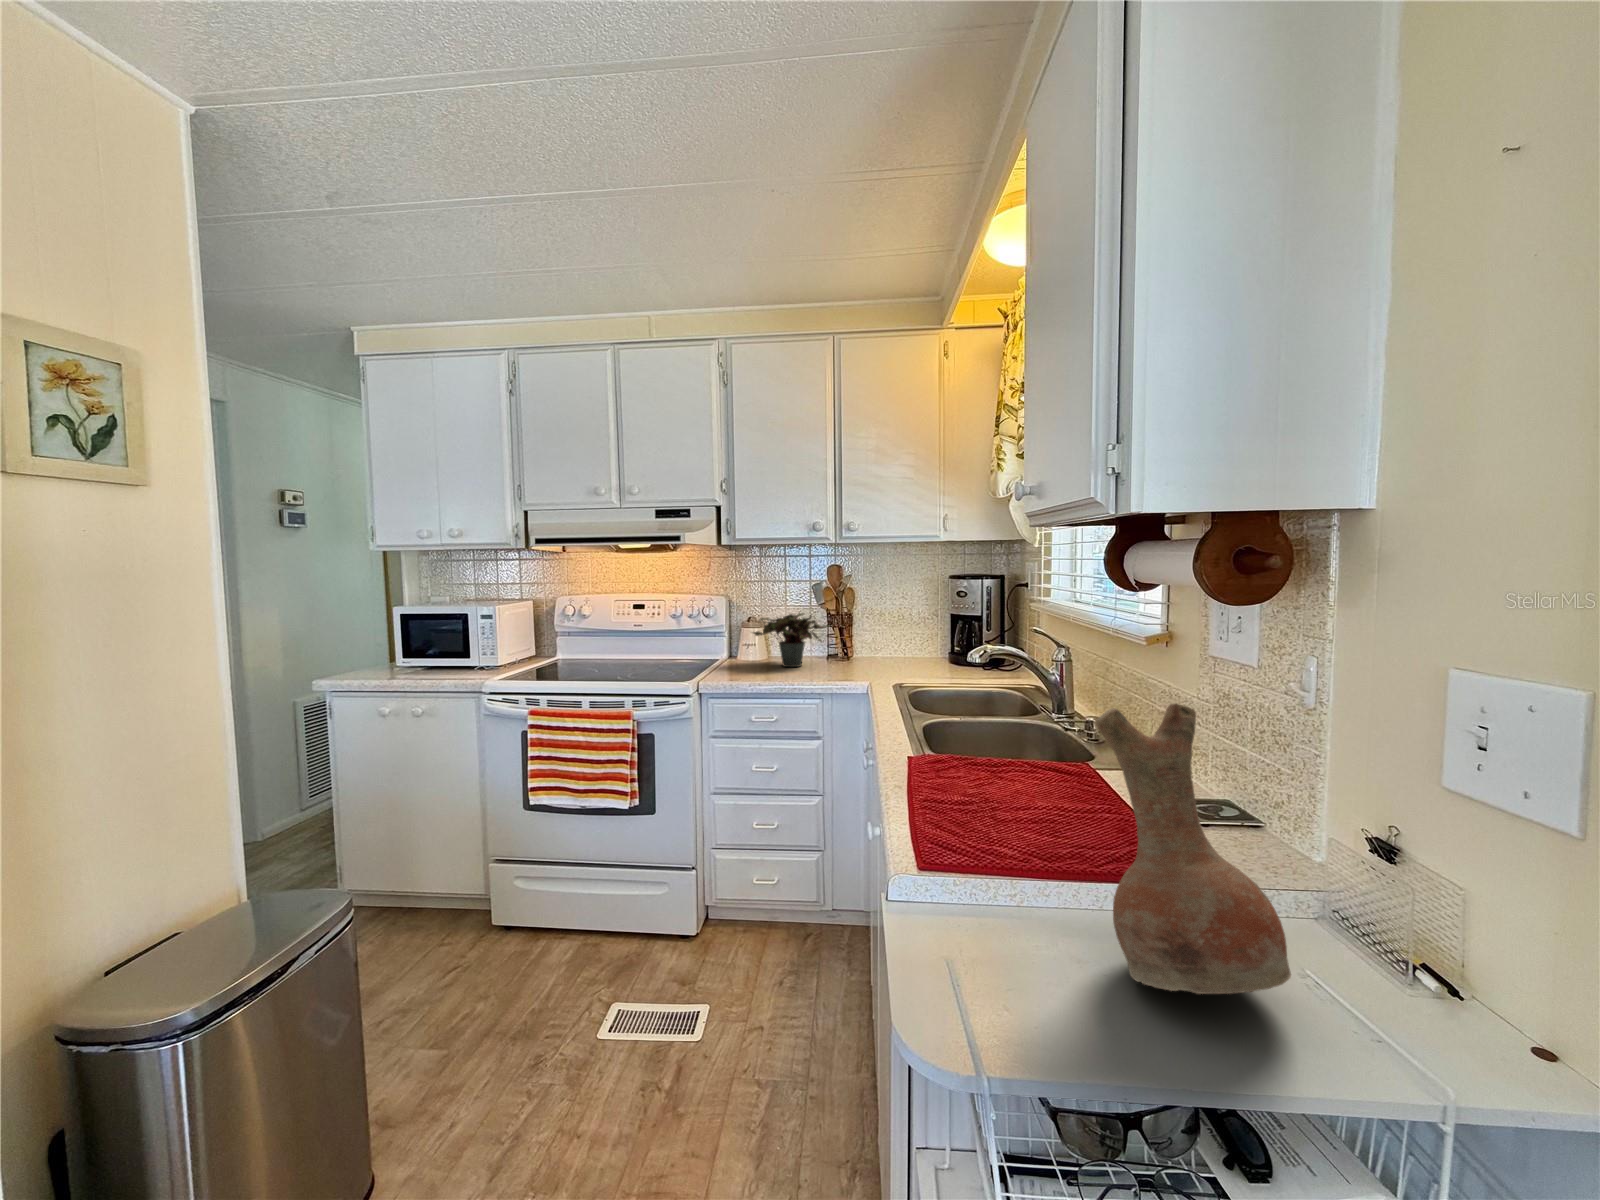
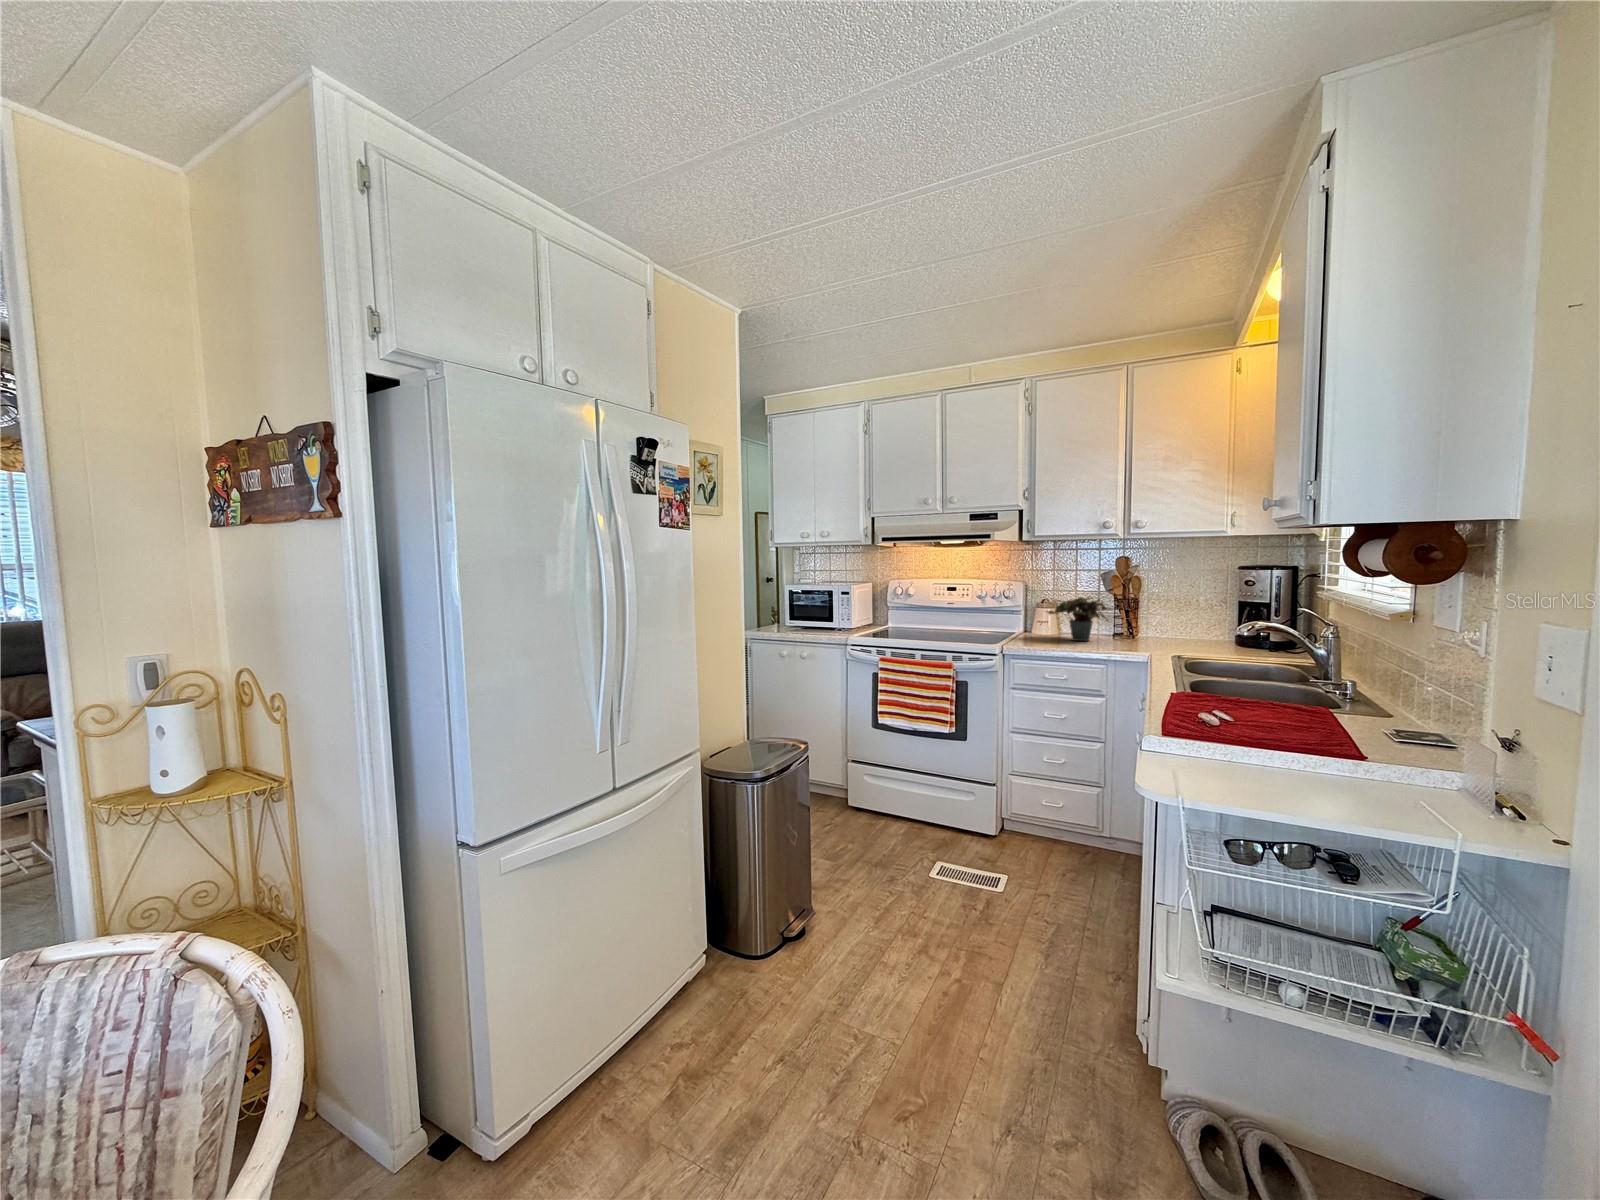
vase: present [1096,703,1291,994] -> none [1279,640,1388,785]

